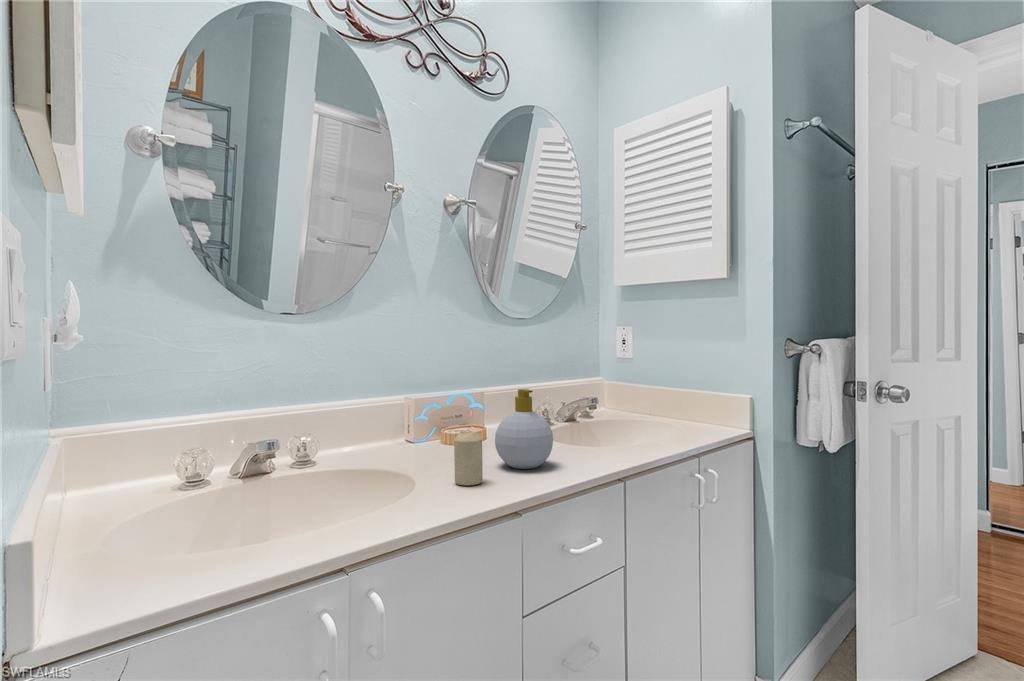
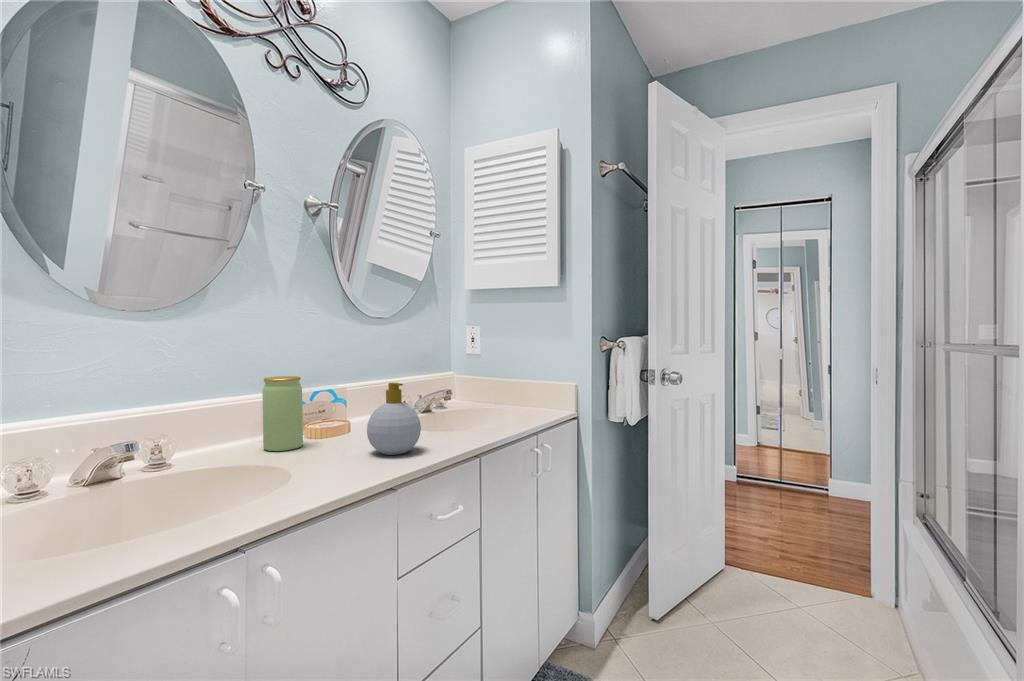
jar: none [398,379,436,456] -> present [262,376,303,451]
candle: present [454,431,483,485] -> none [332,422,360,473]

